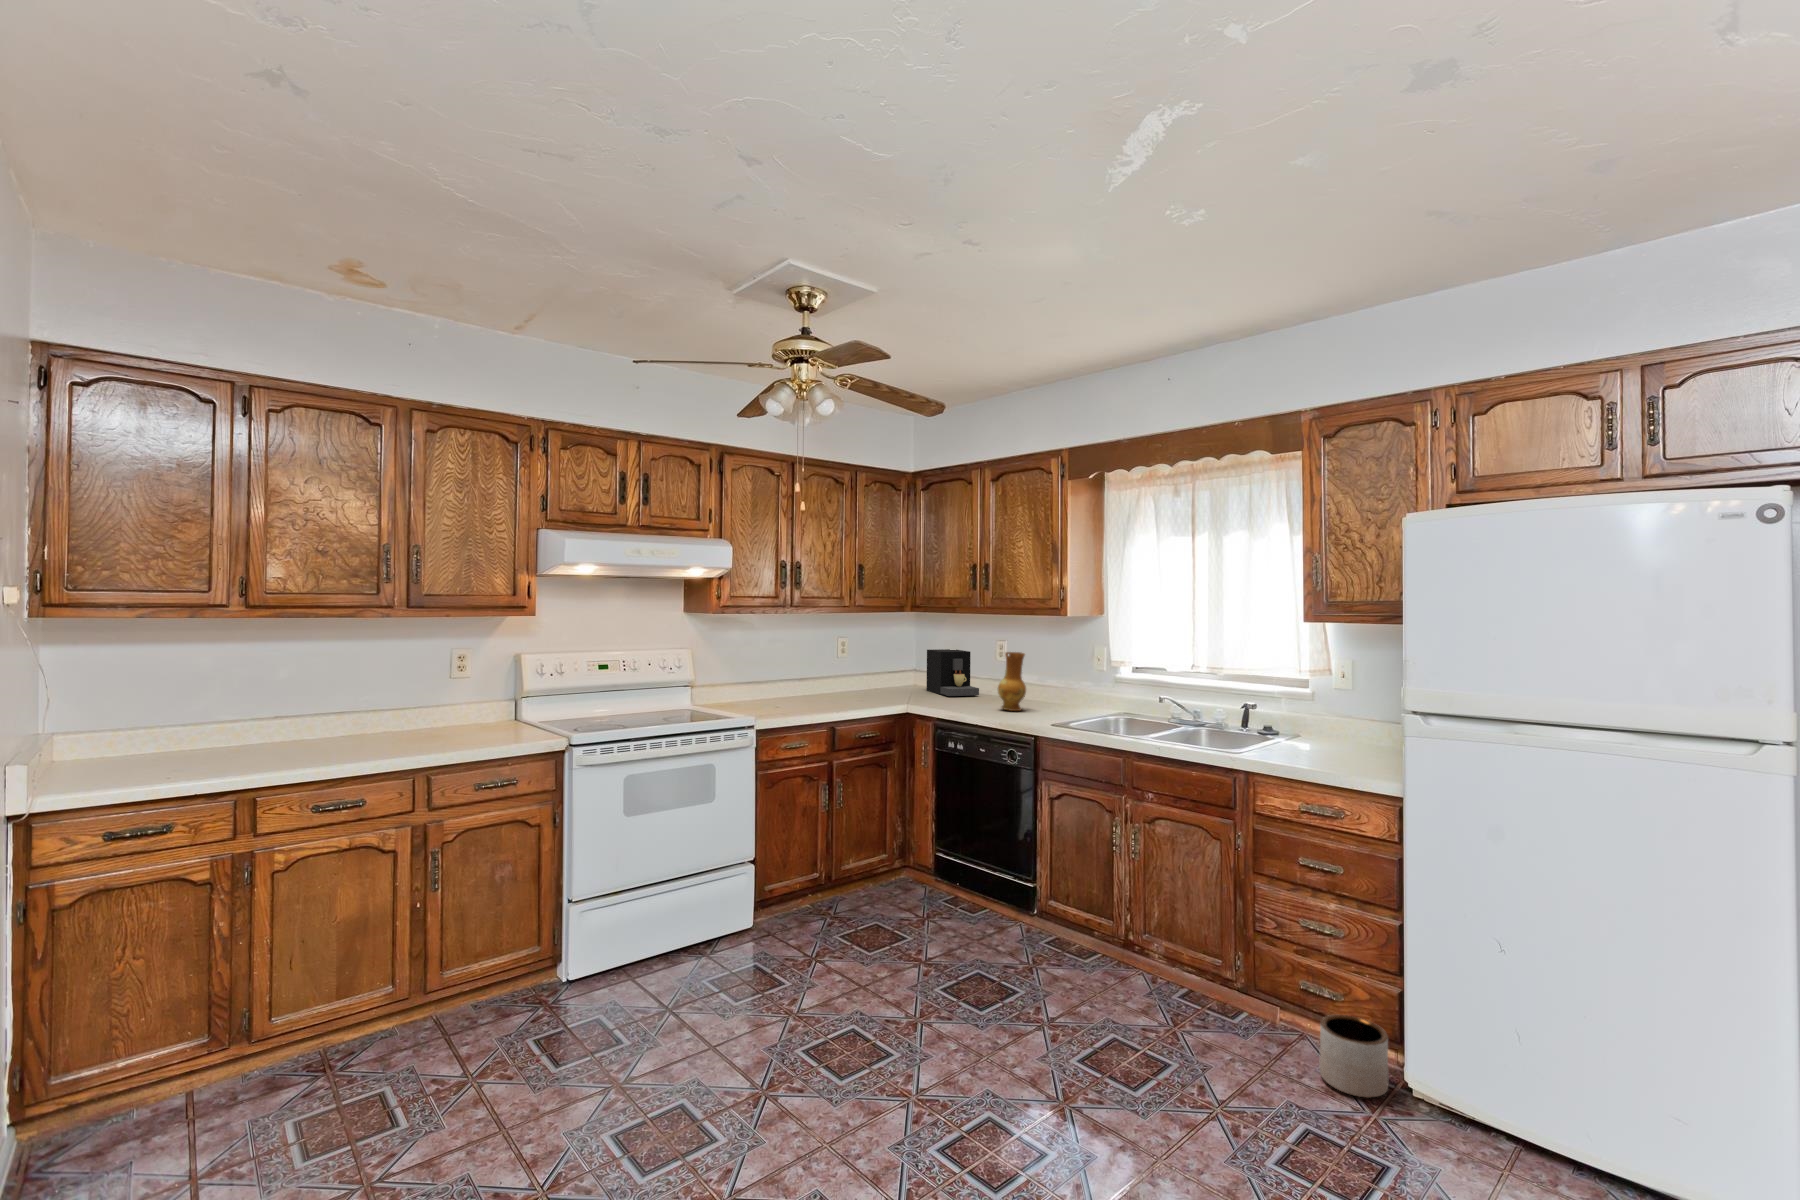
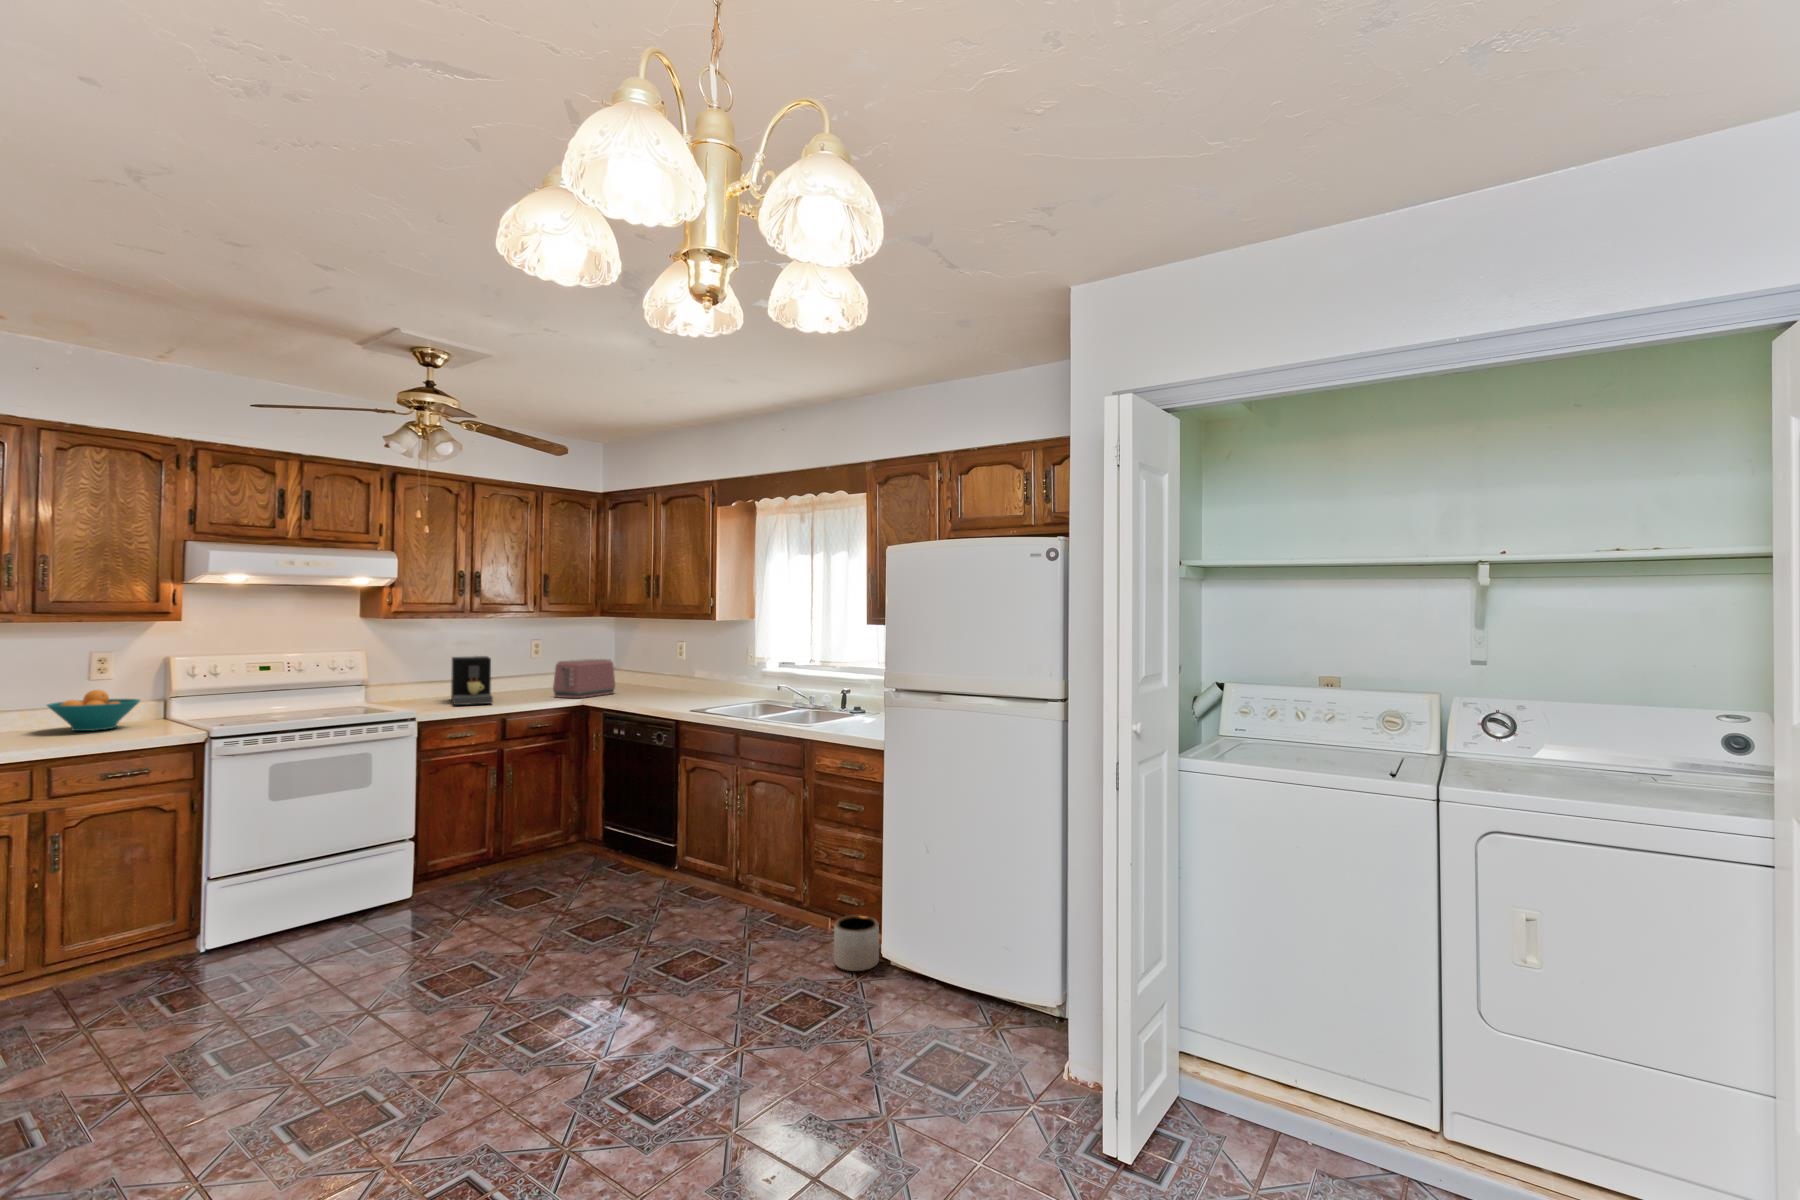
coffee maker: present [927,649,979,696] -> present [451,656,493,705]
ceramic jug: present [998,652,1026,711] -> none [659,650,684,701]
toaster: none [874,659,936,704] -> present [553,659,615,698]
fruit bowl: none [416,688,498,733] -> present [47,690,140,731]

